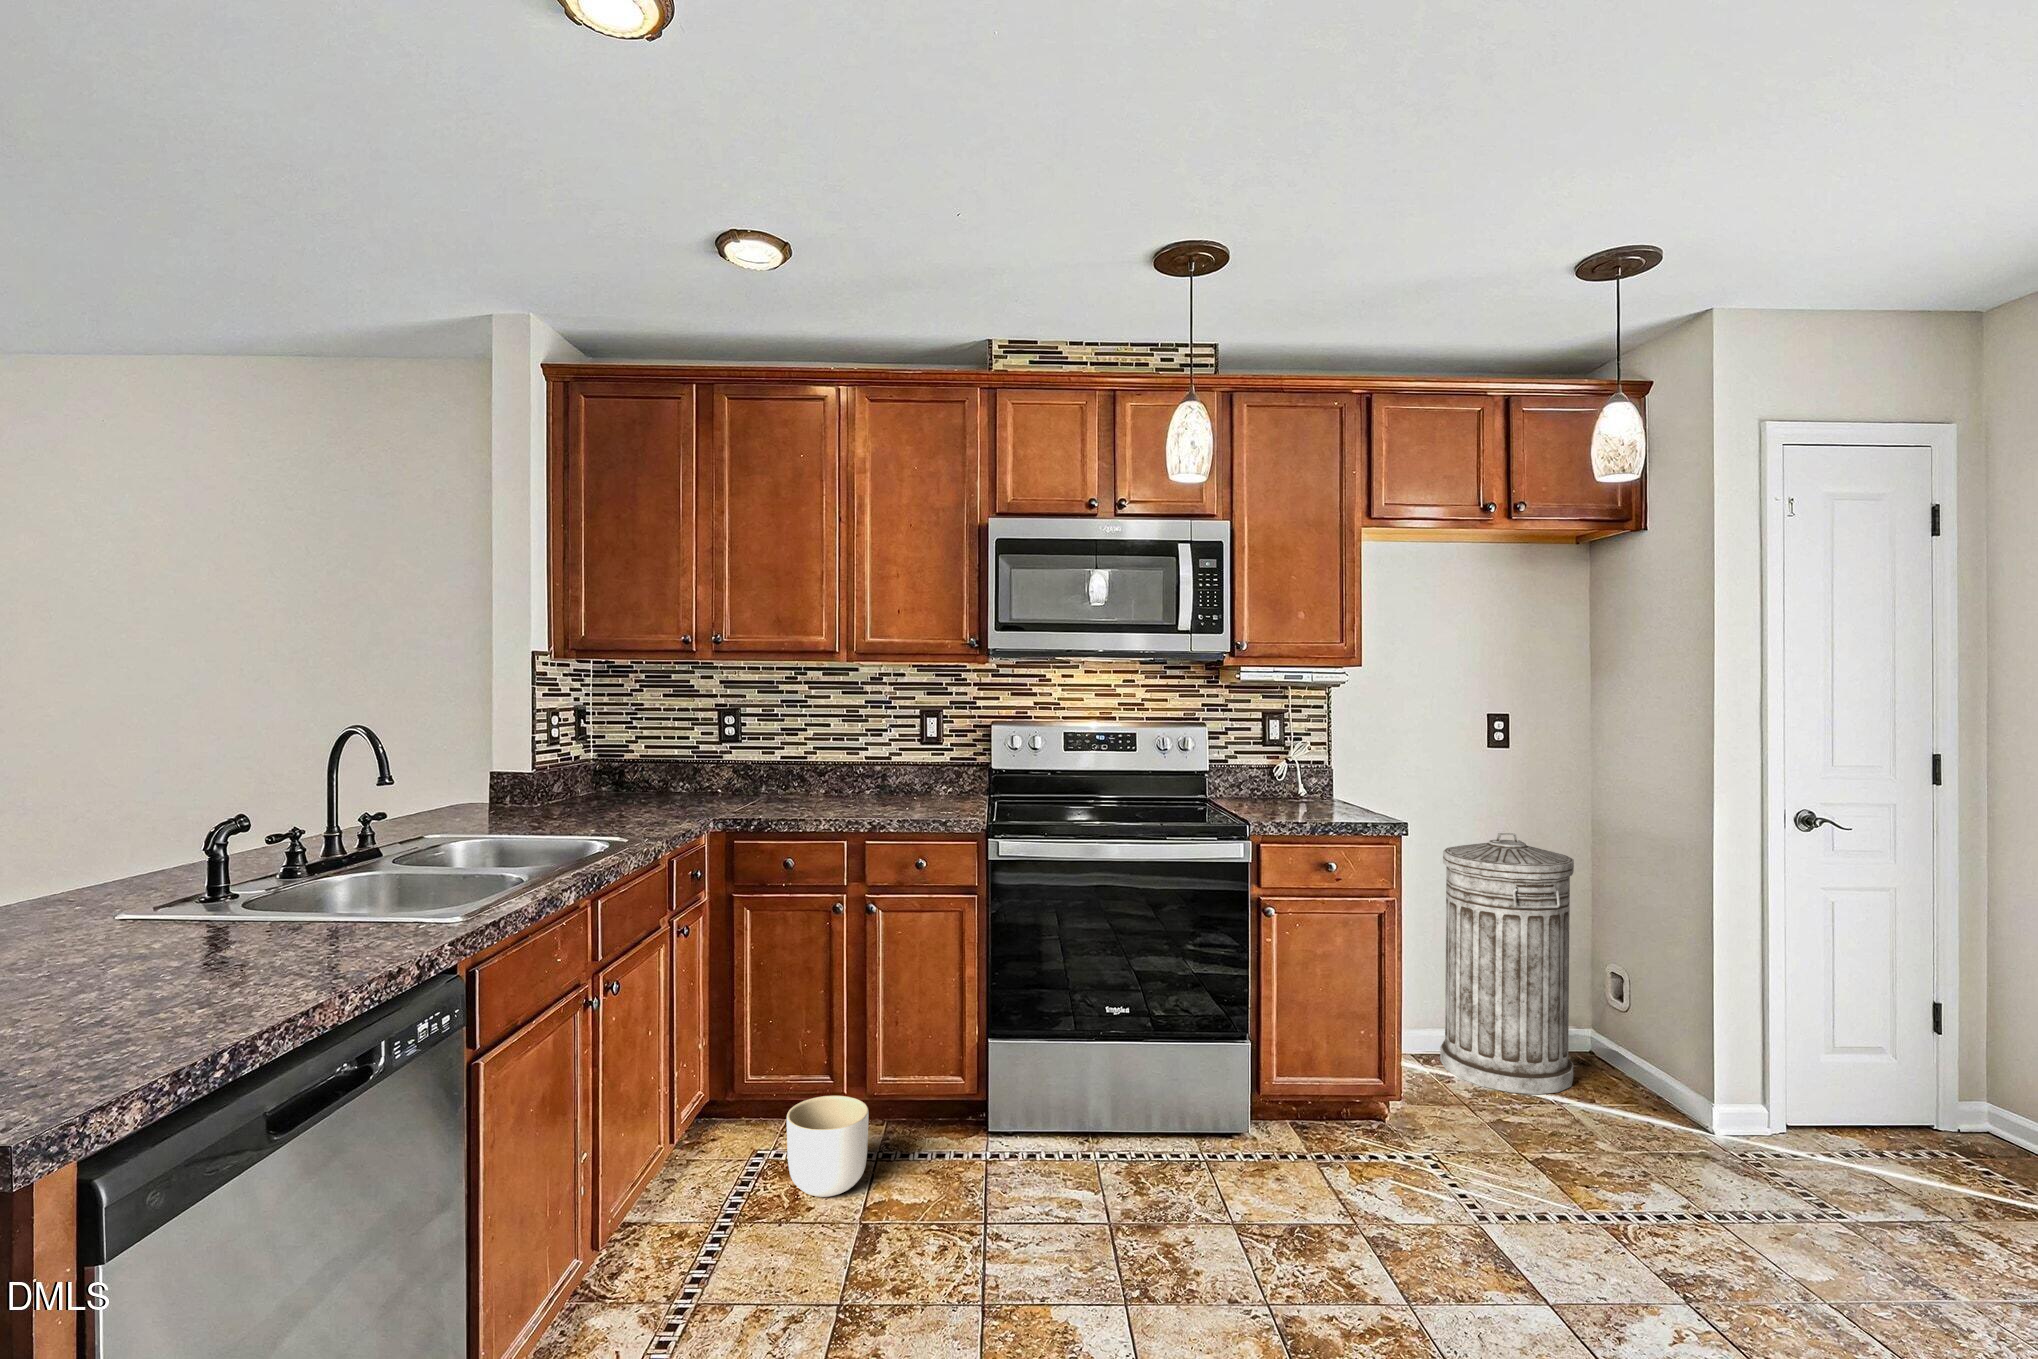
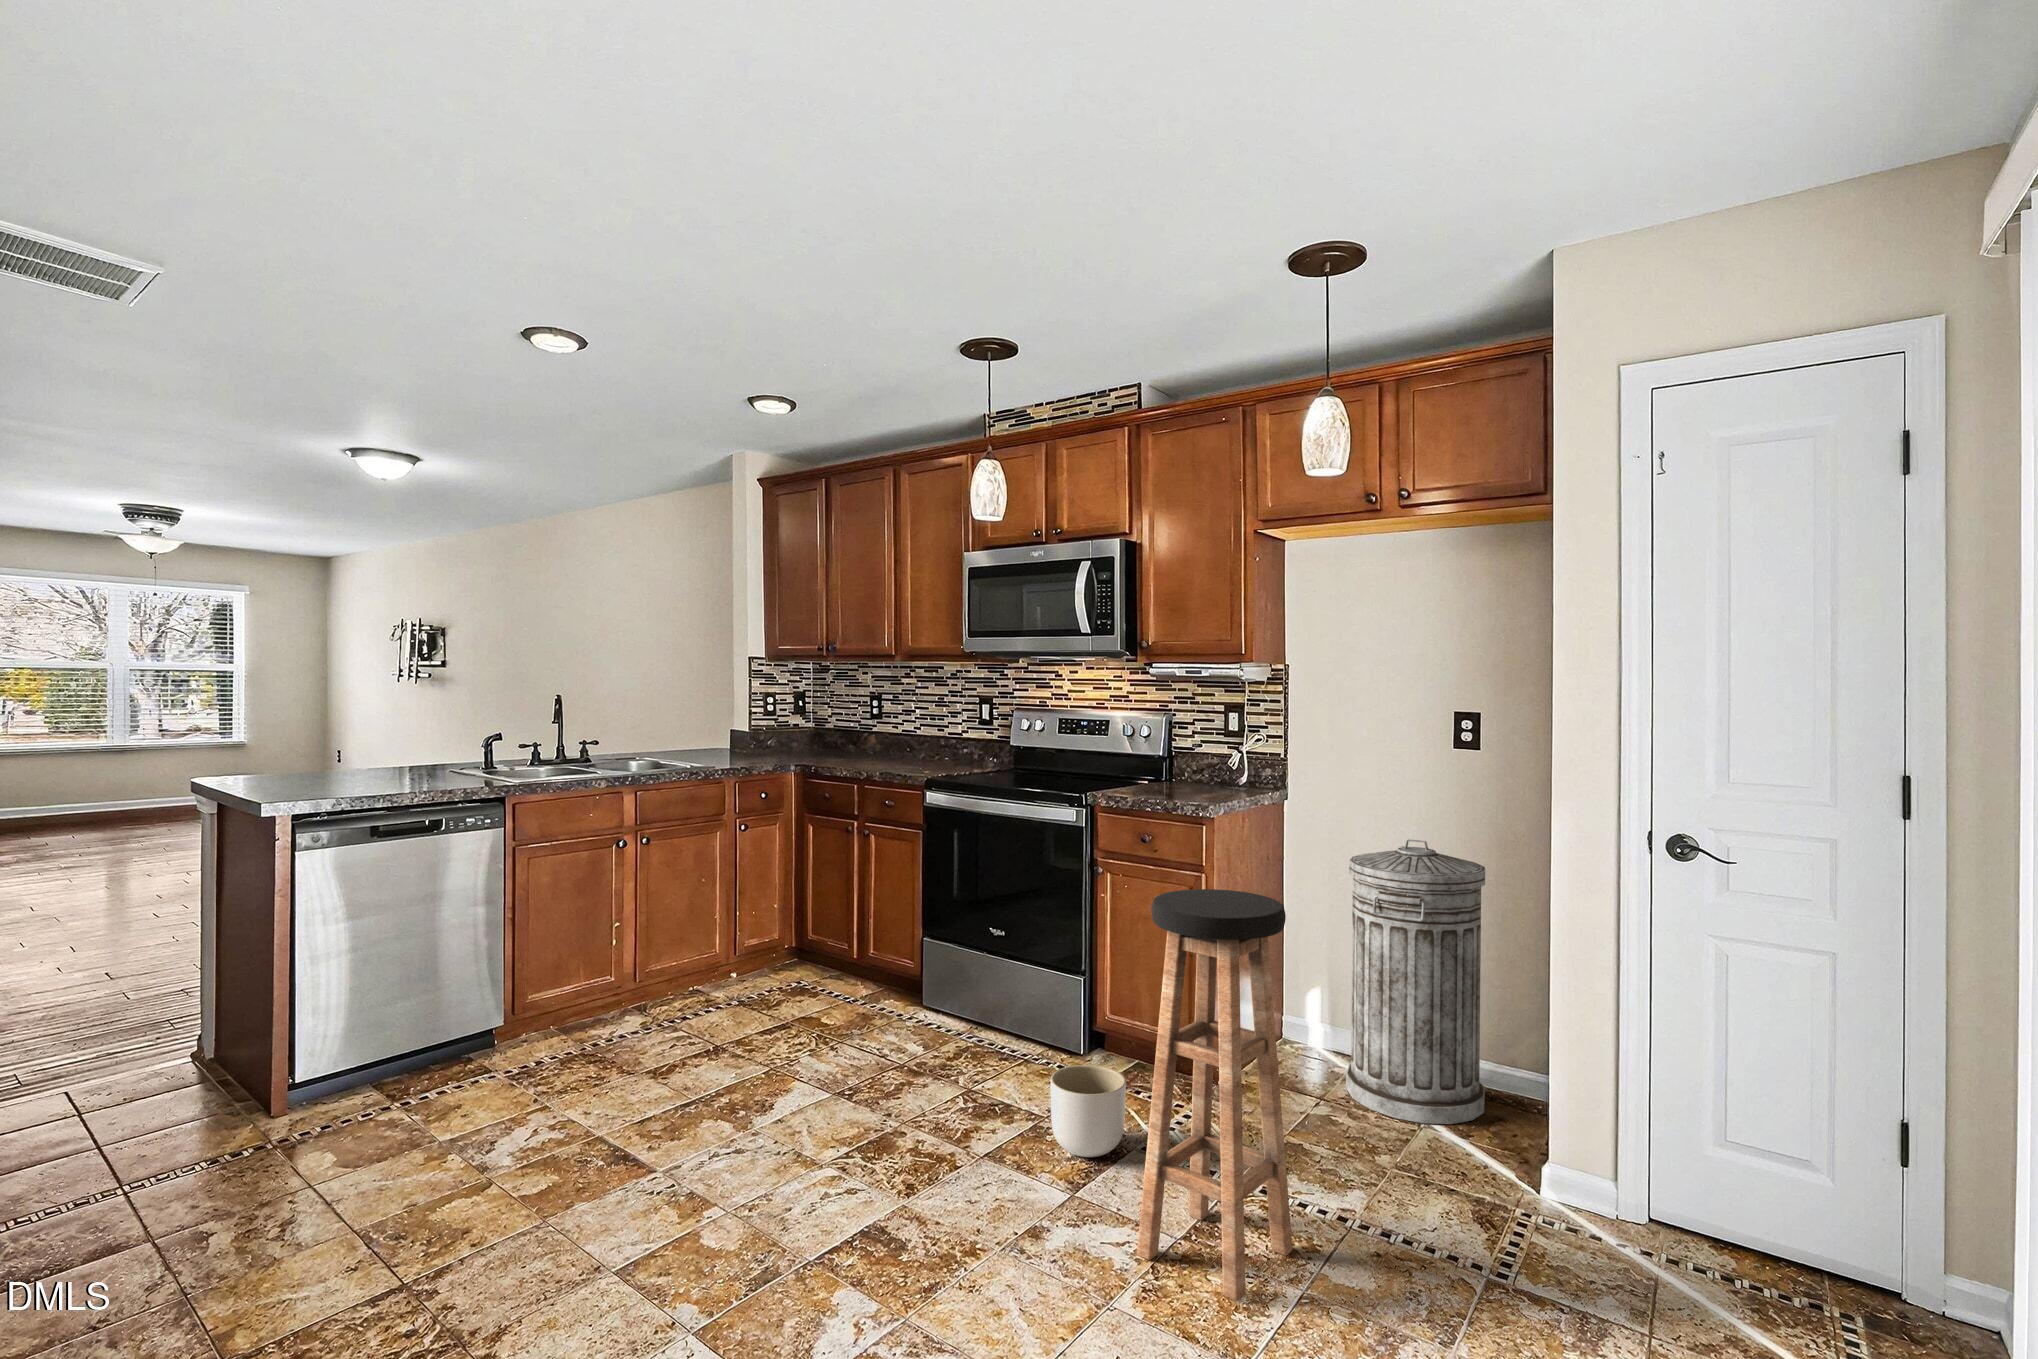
bar stool: none [1621,904,1811,1313] -> present [1137,889,1292,1301]
planter: present [787,1096,869,1197] -> present [1051,1065,1126,1157]

